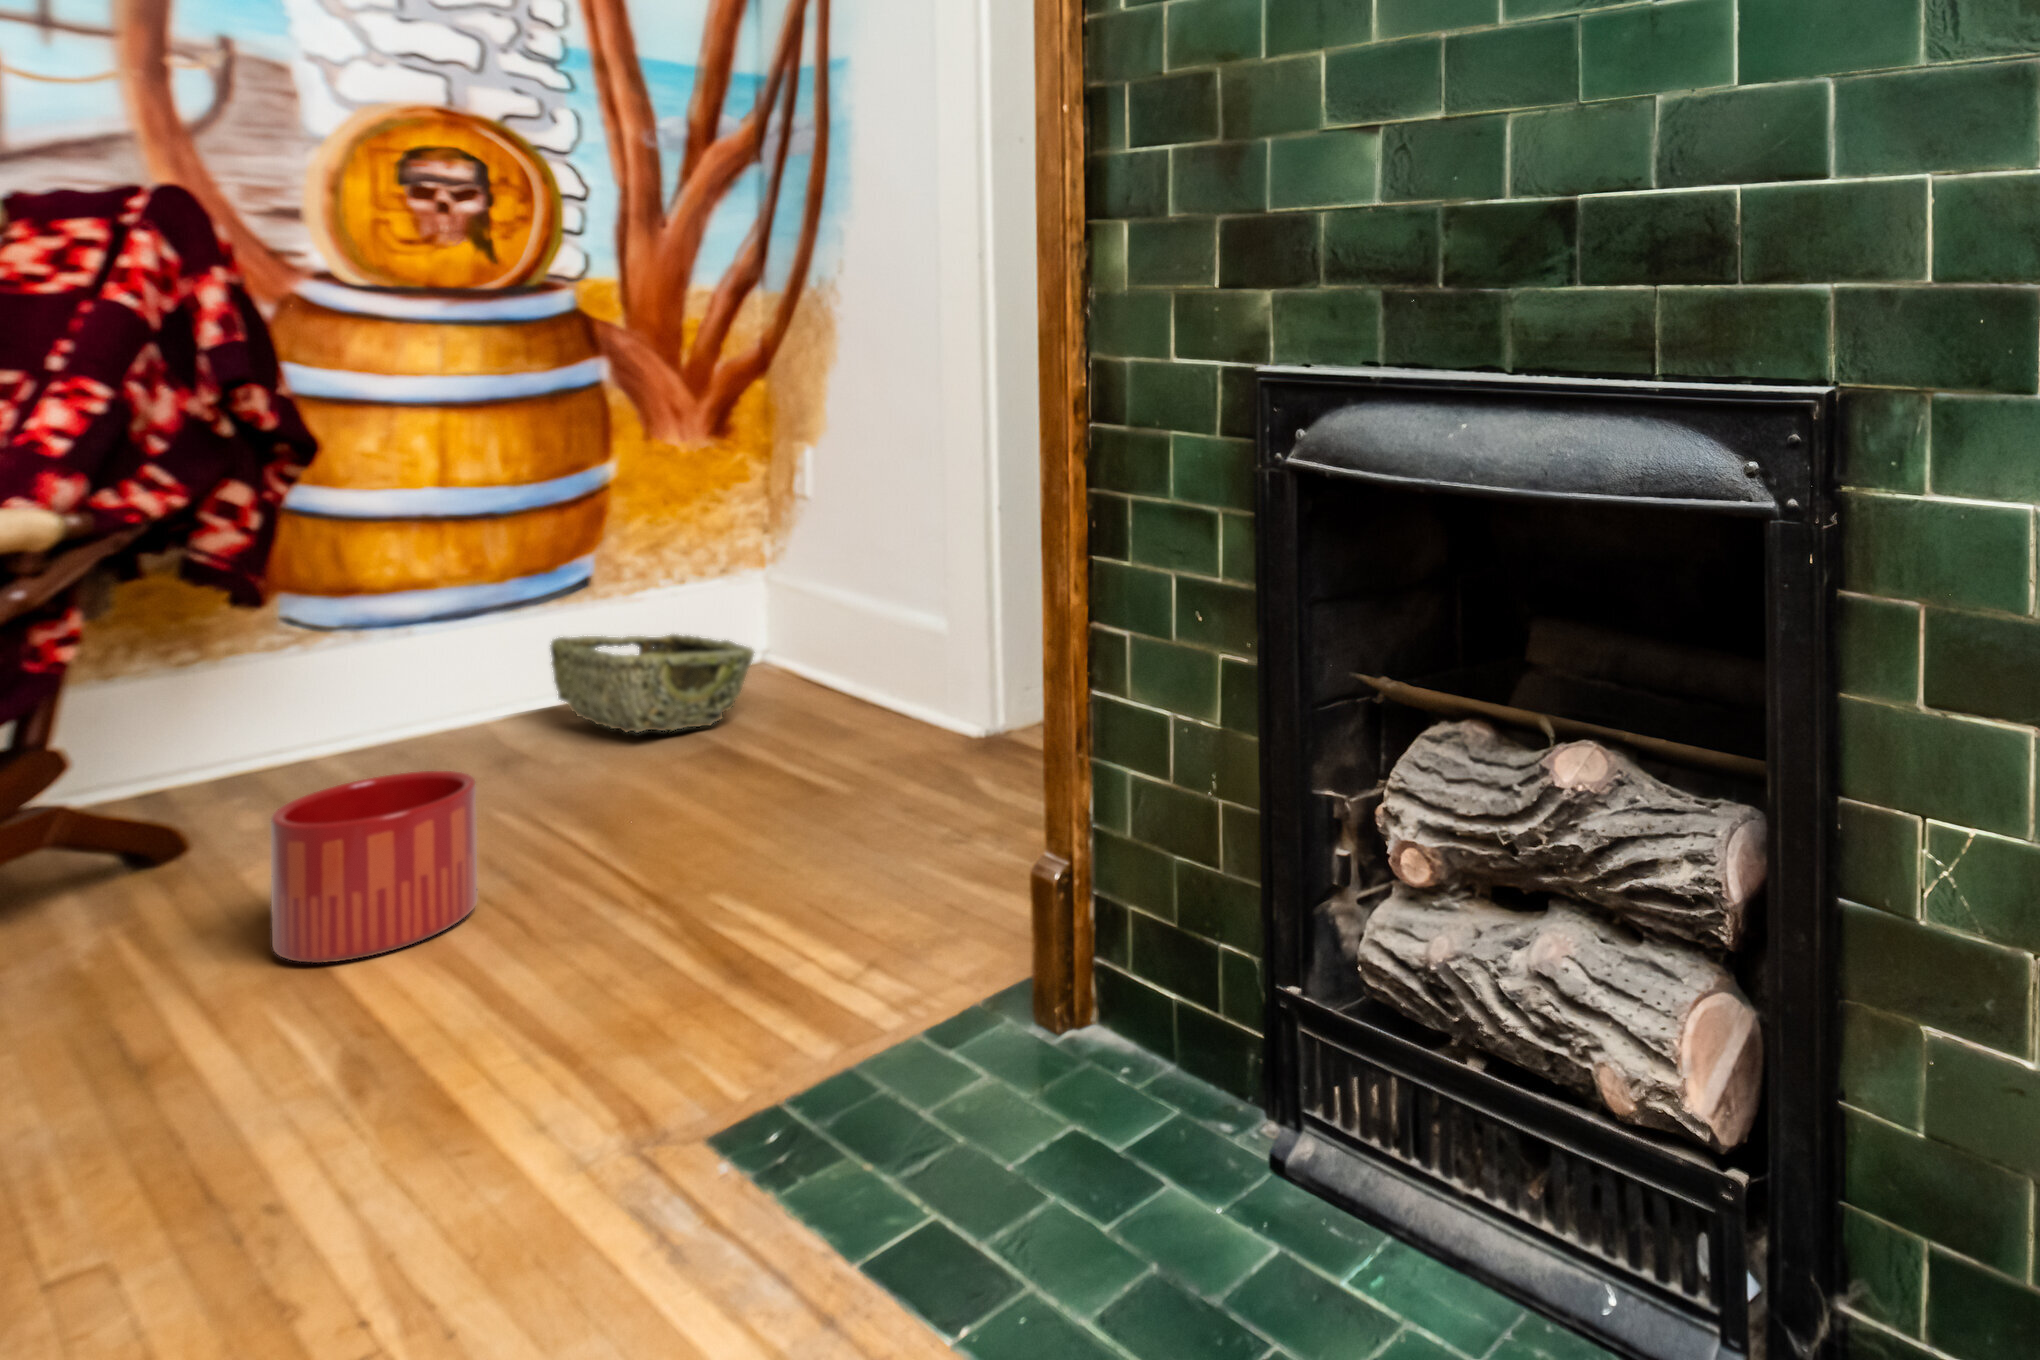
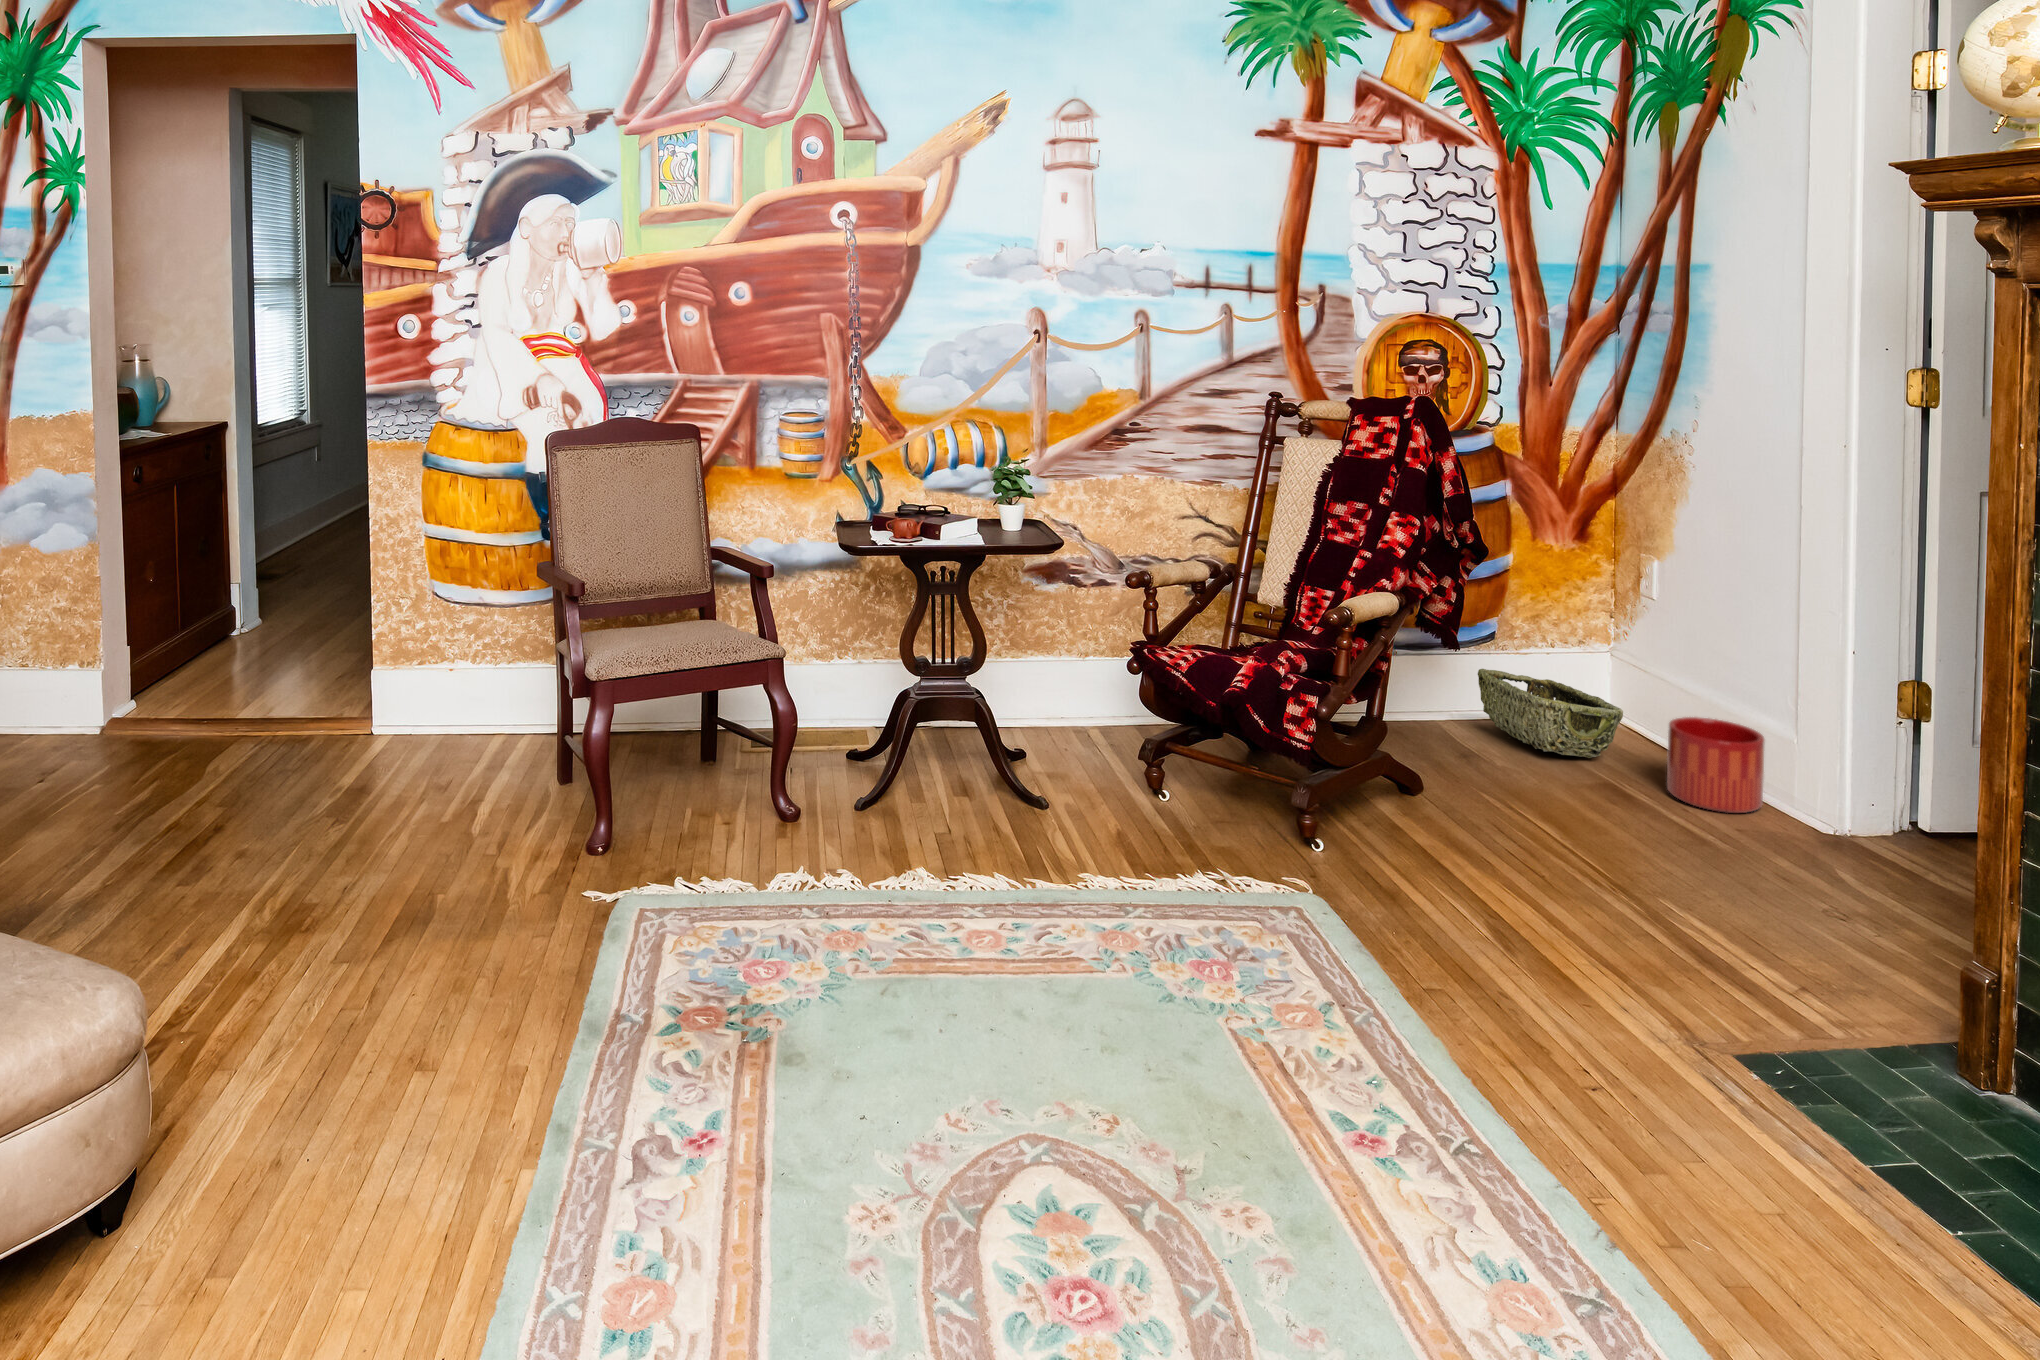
planter: present [271,771,477,963] -> present [1667,717,1765,813]

